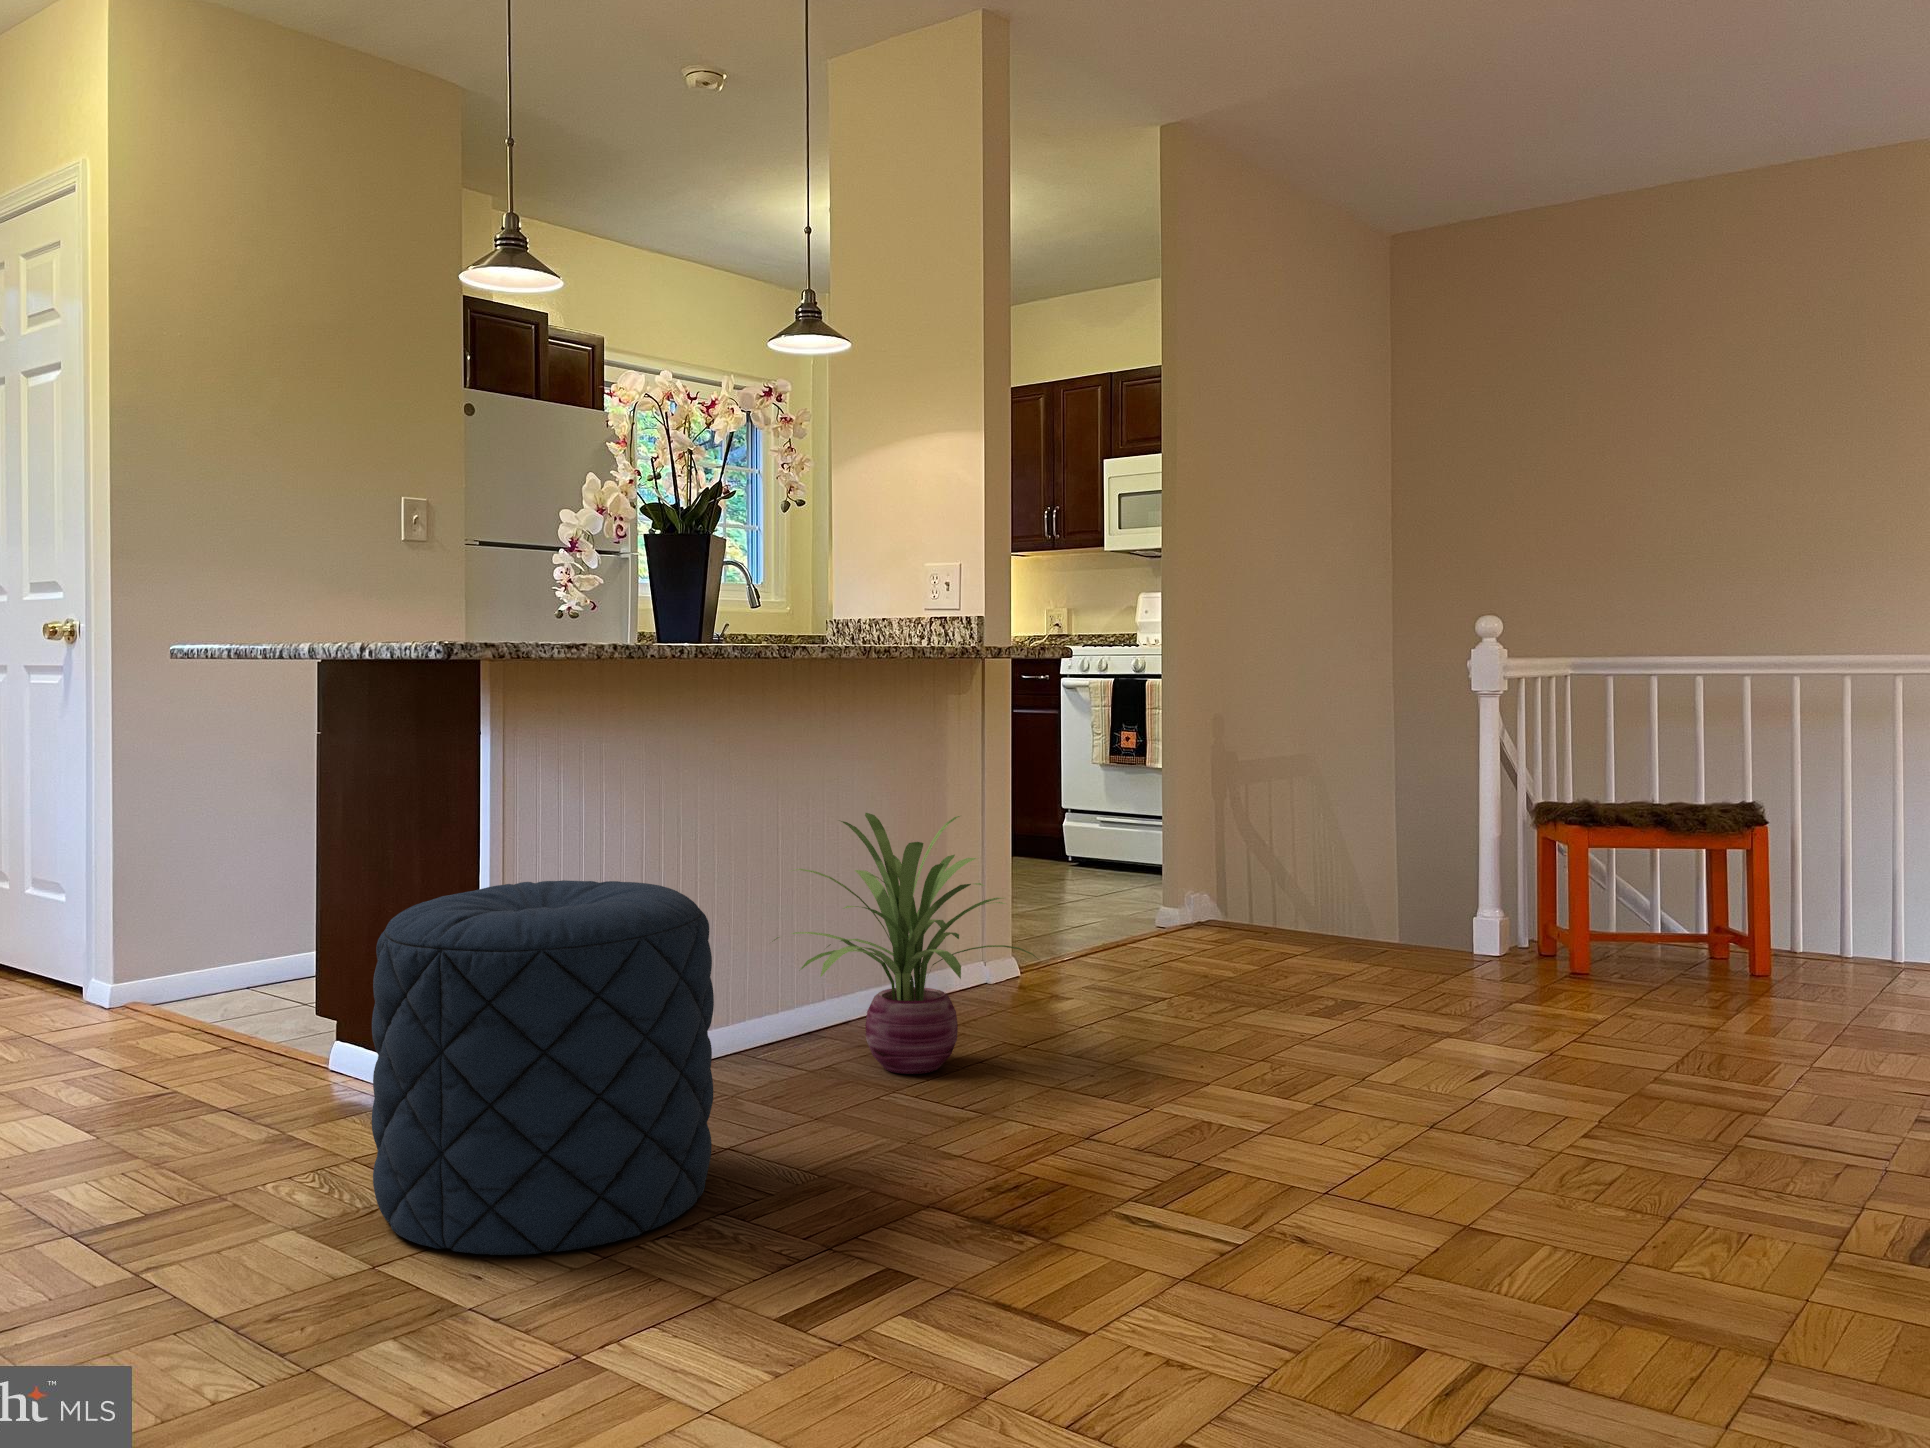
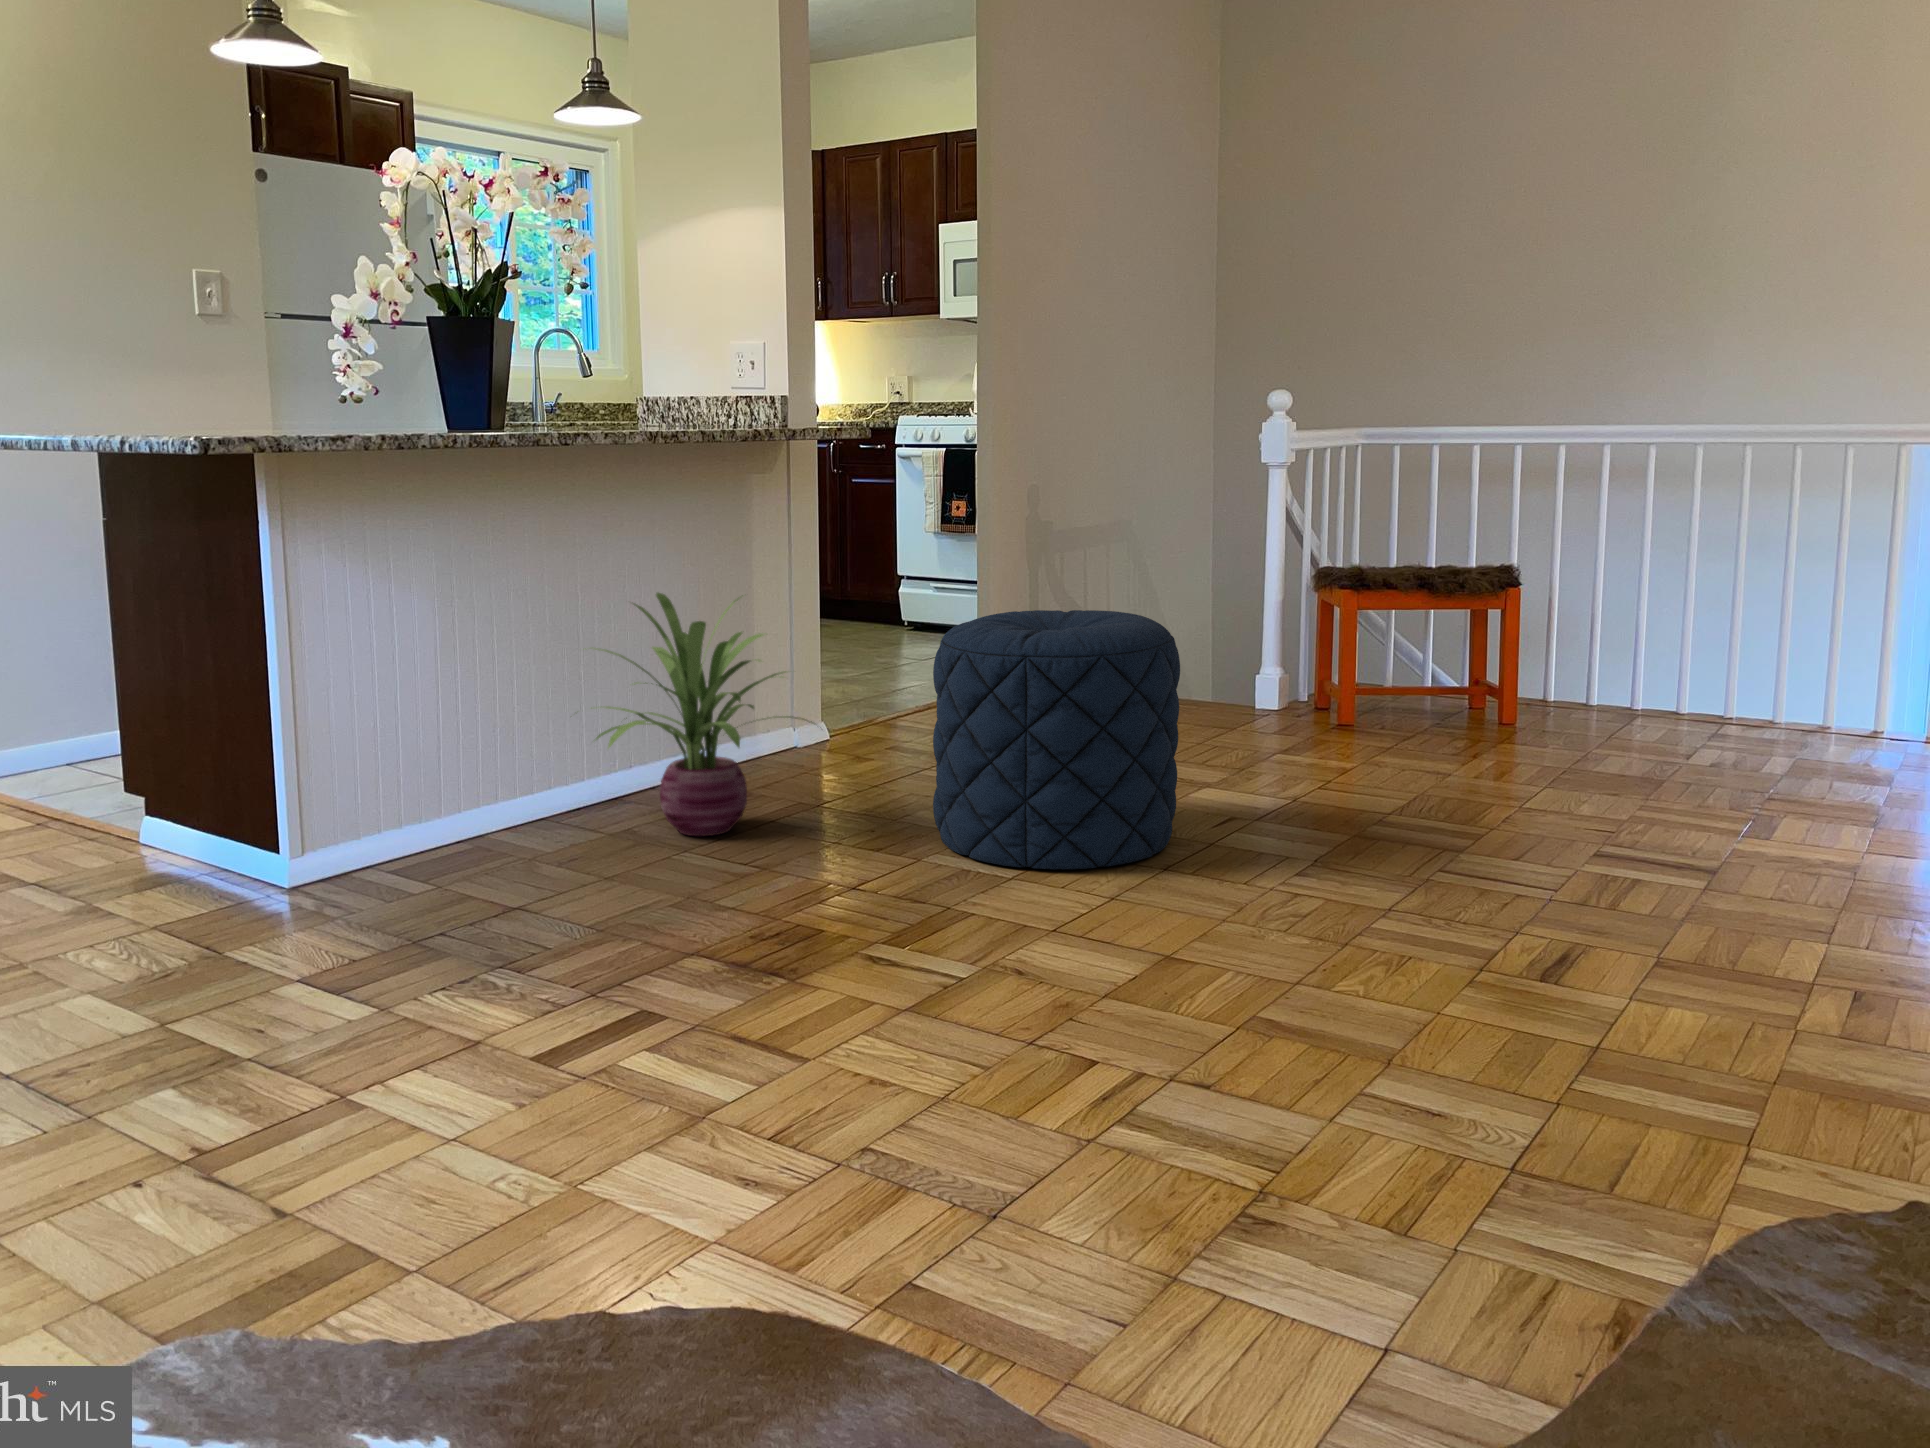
pouf: present [372,880,714,1255] -> present [933,610,1180,869]

